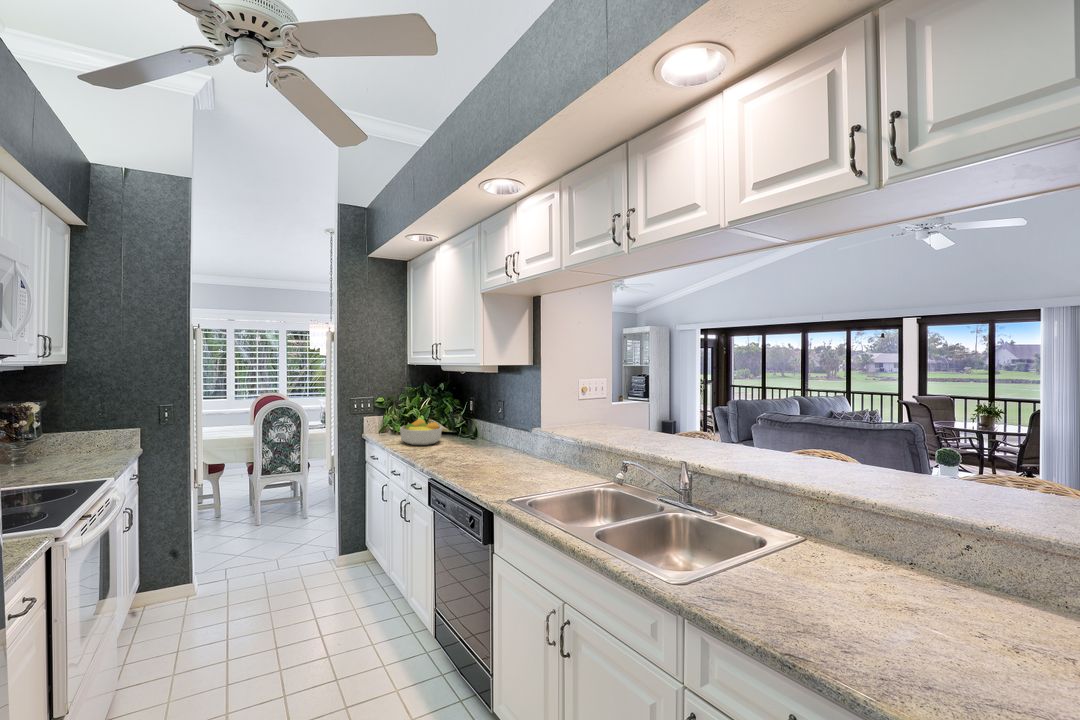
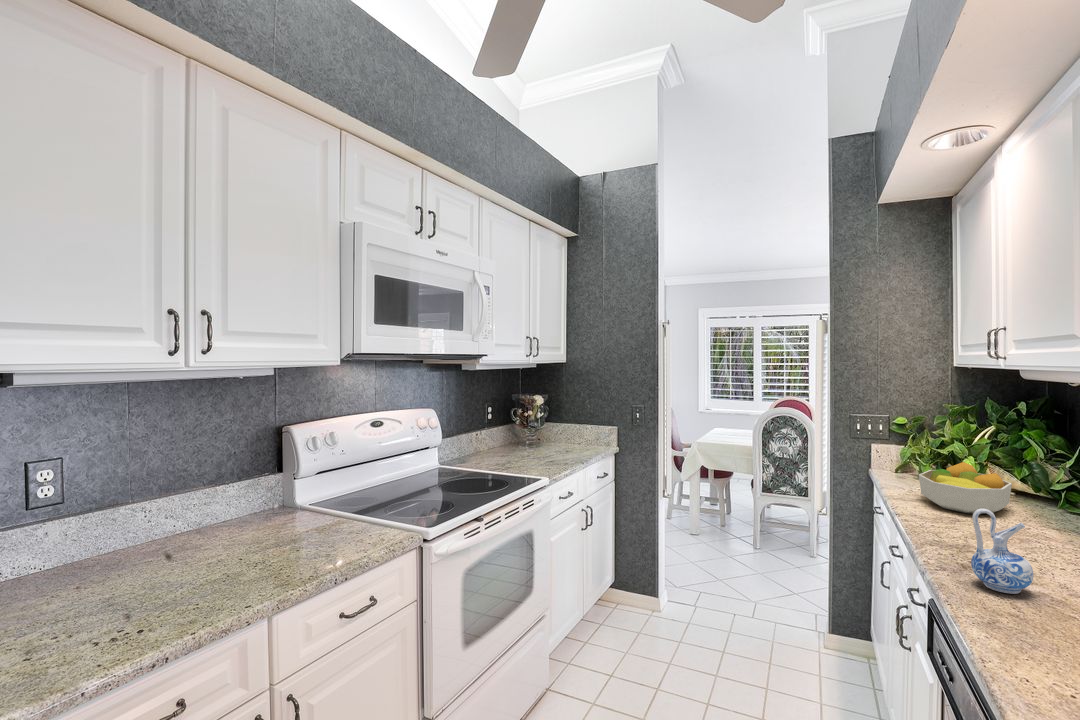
ceramic pitcher: none [441,431,464,469] -> present [971,509,1033,594]

